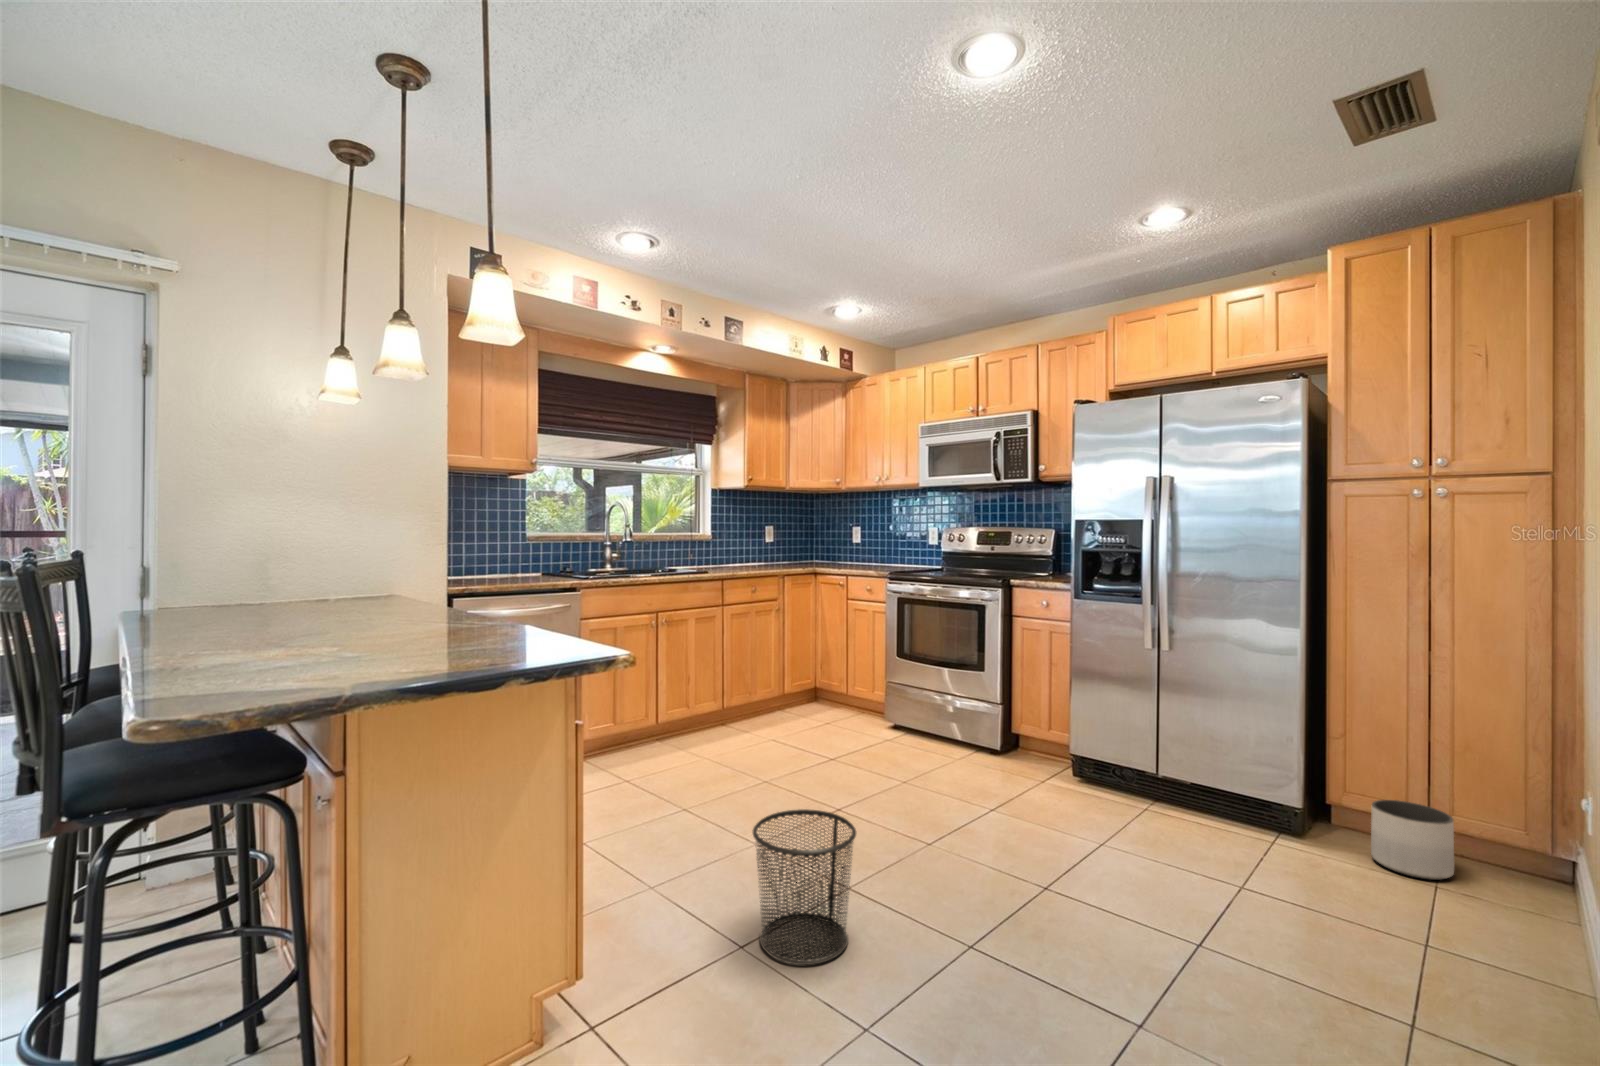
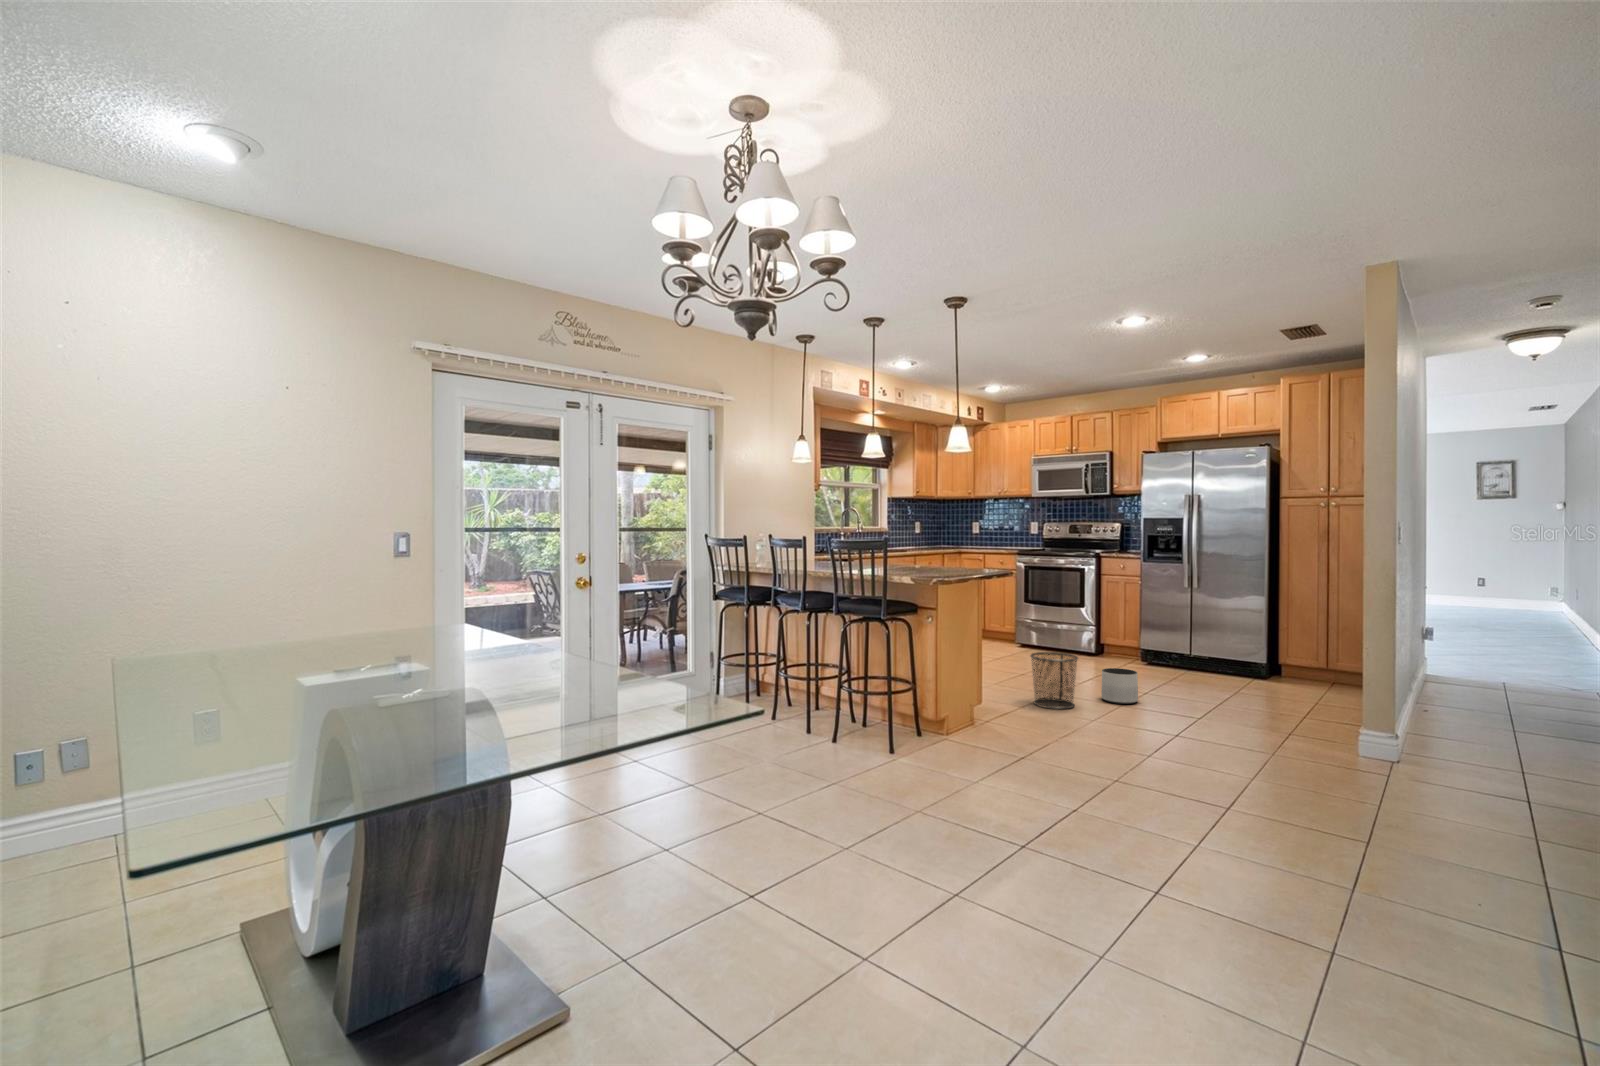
planter: present [1371,800,1454,880] -> present [1101,668,1138,704]

